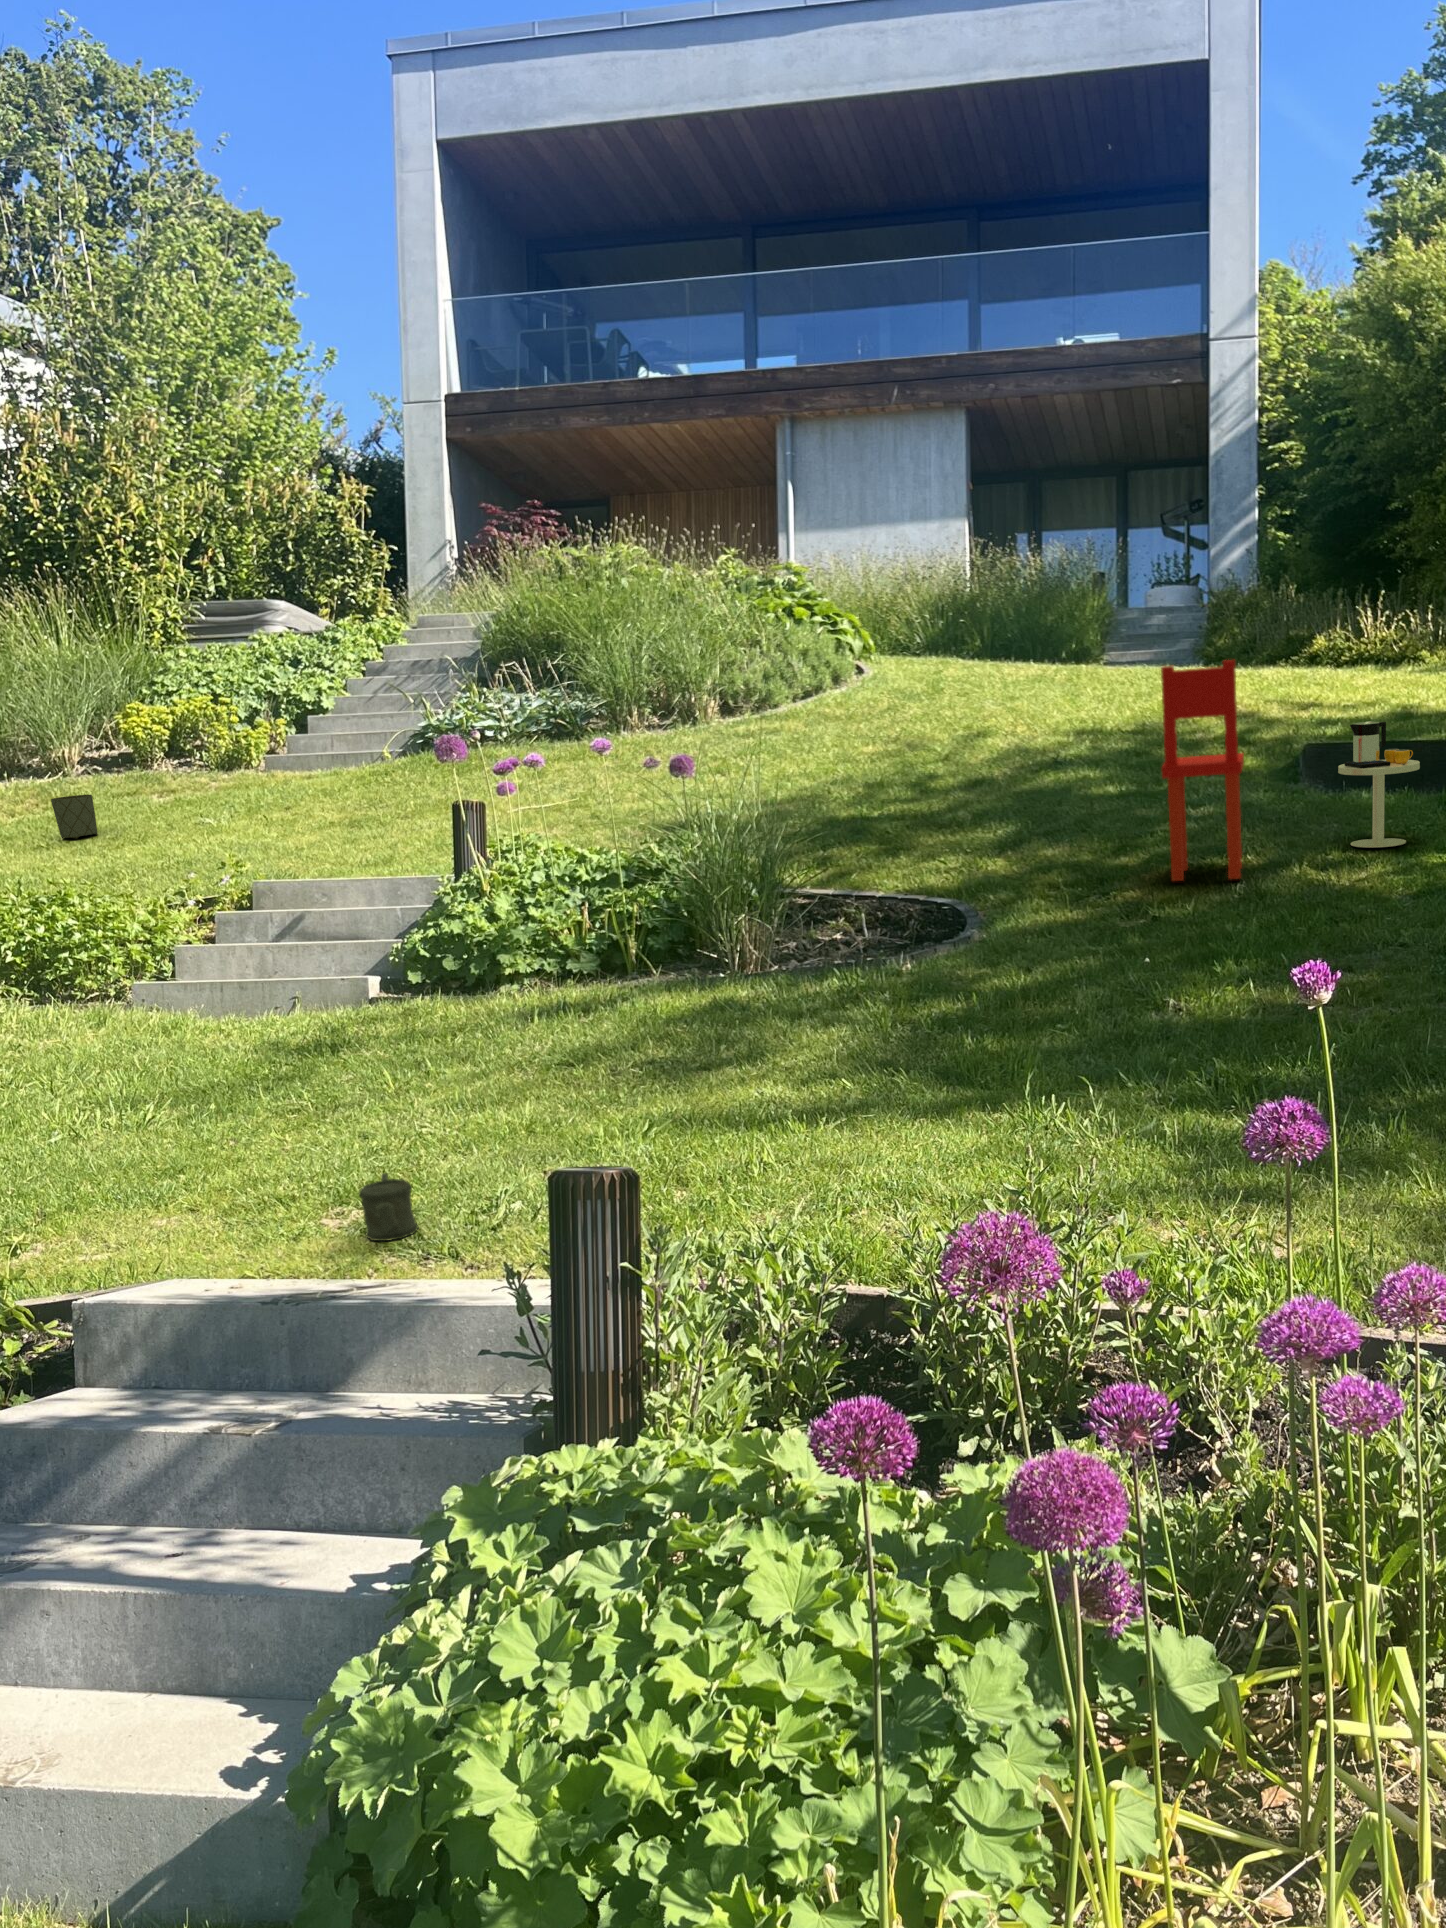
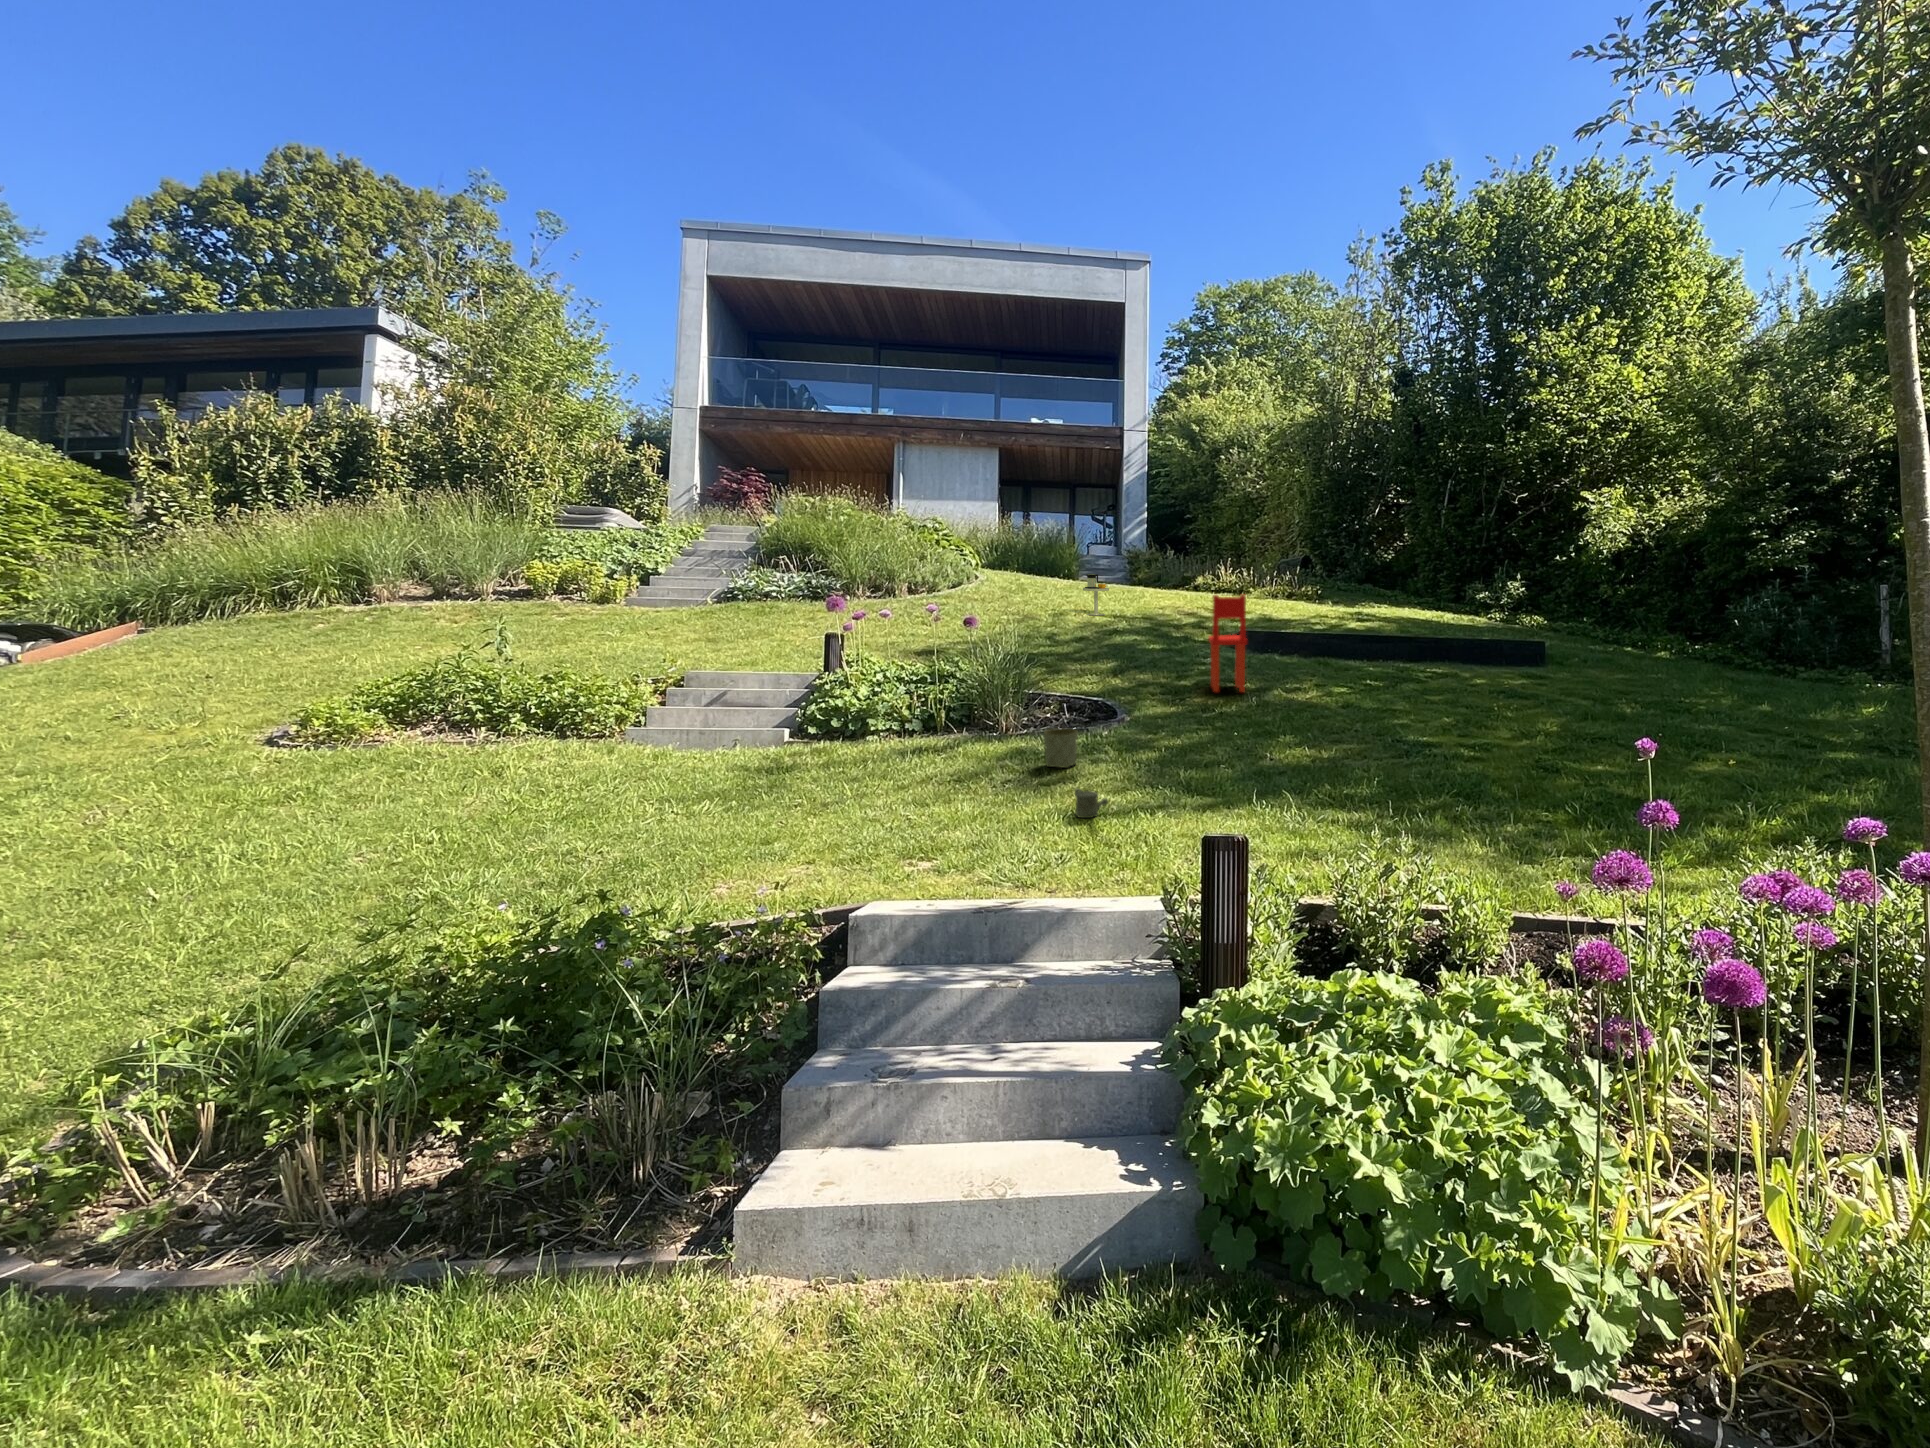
side table: present [1338,722,1420,848] -> present [1083,574,1109,615]
planter: present [51,795,98,839] -> present [1044,728,1078,768]
watering can: present [359,1173,418,1241] -> present [1075,789,1108,818]

